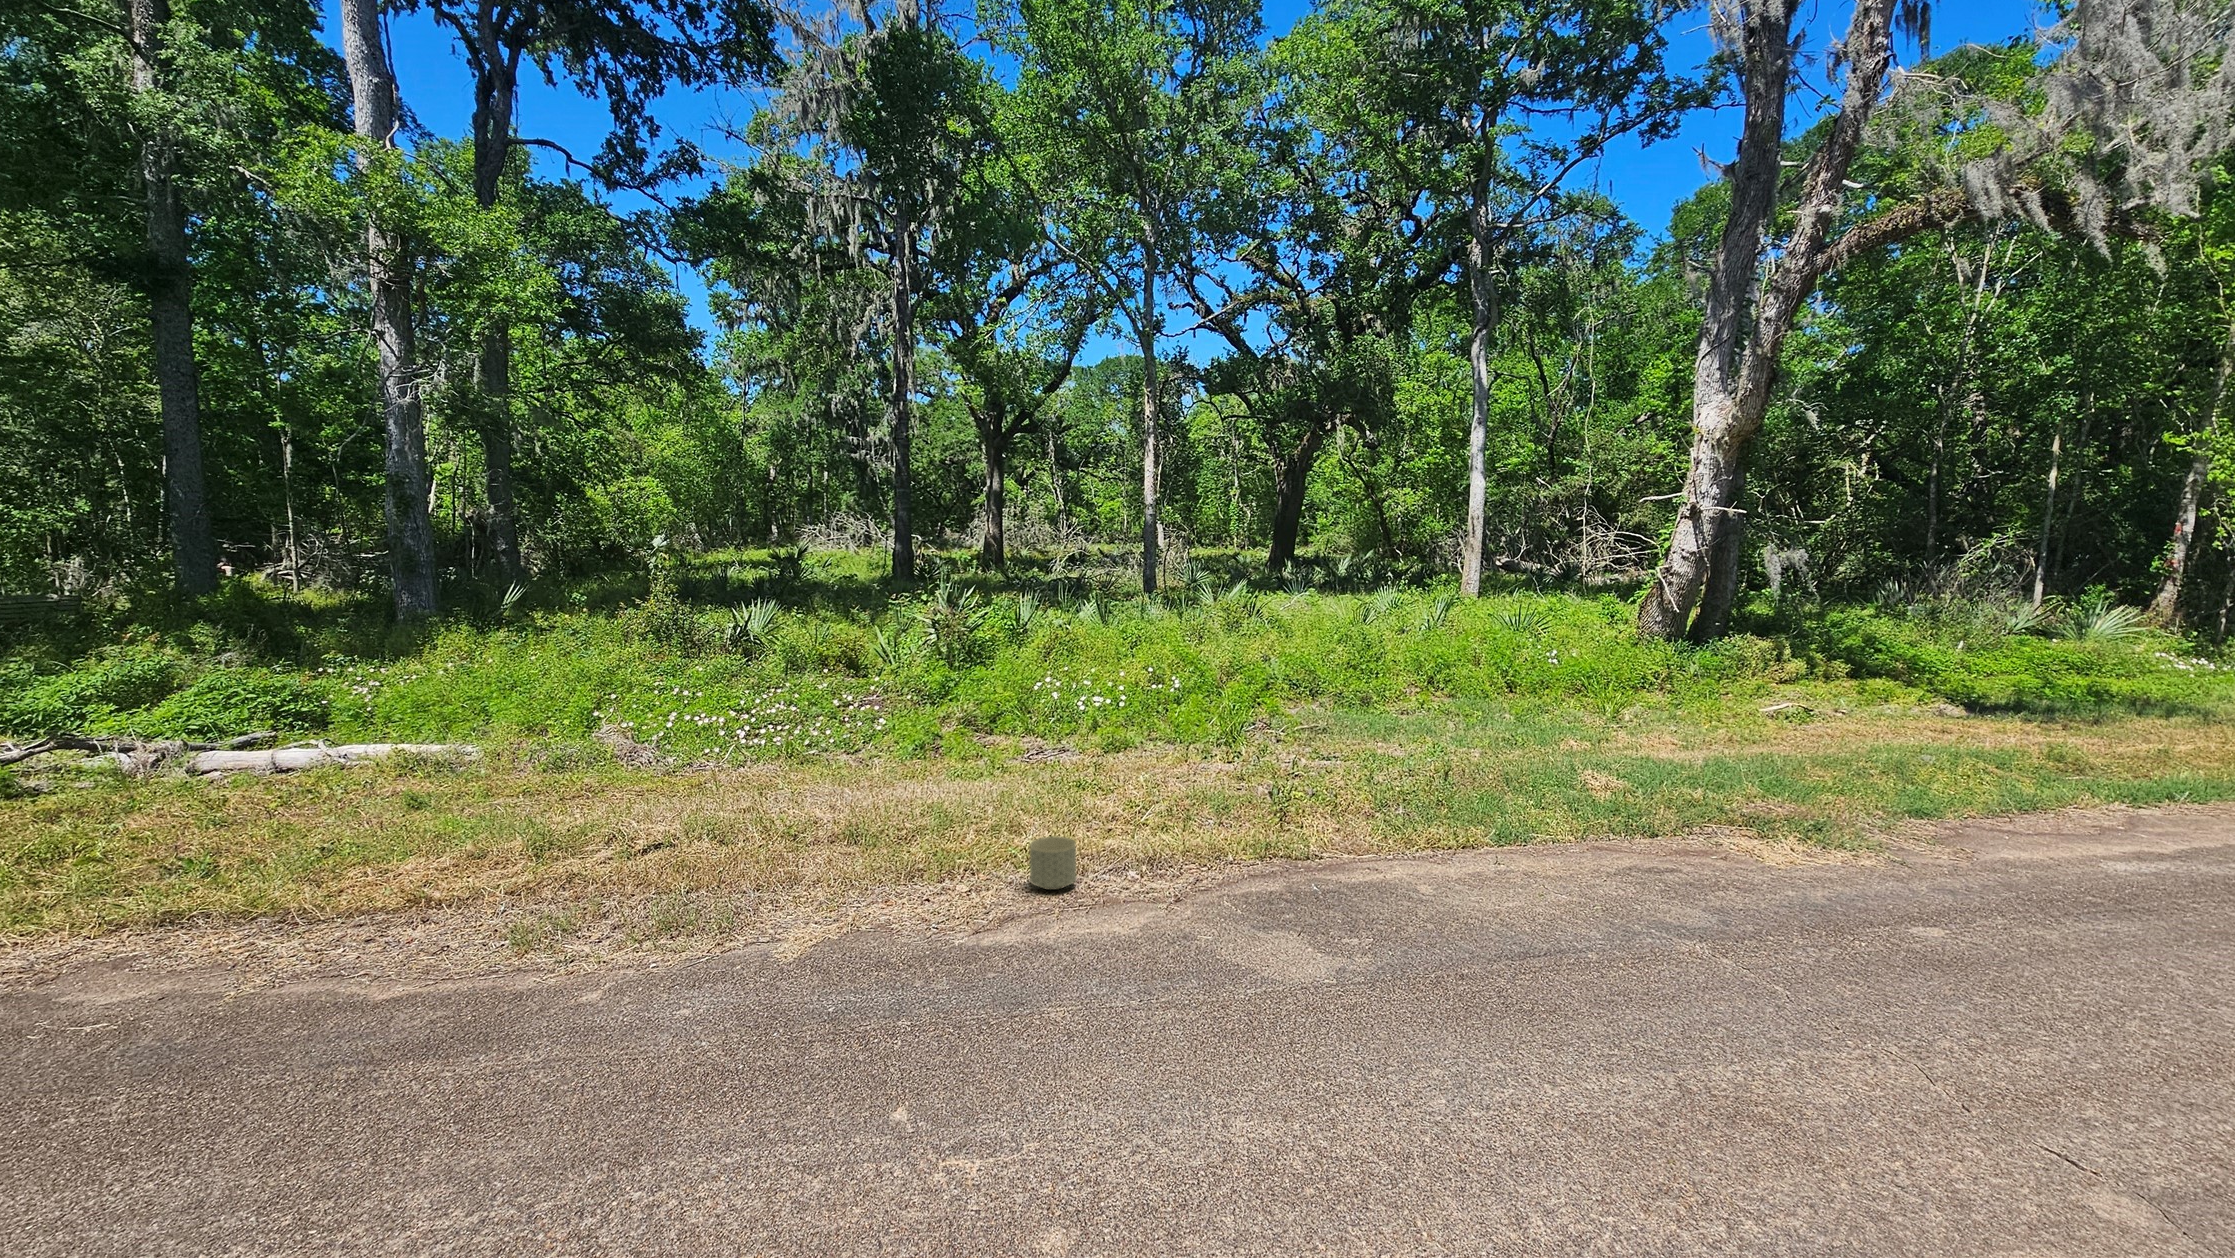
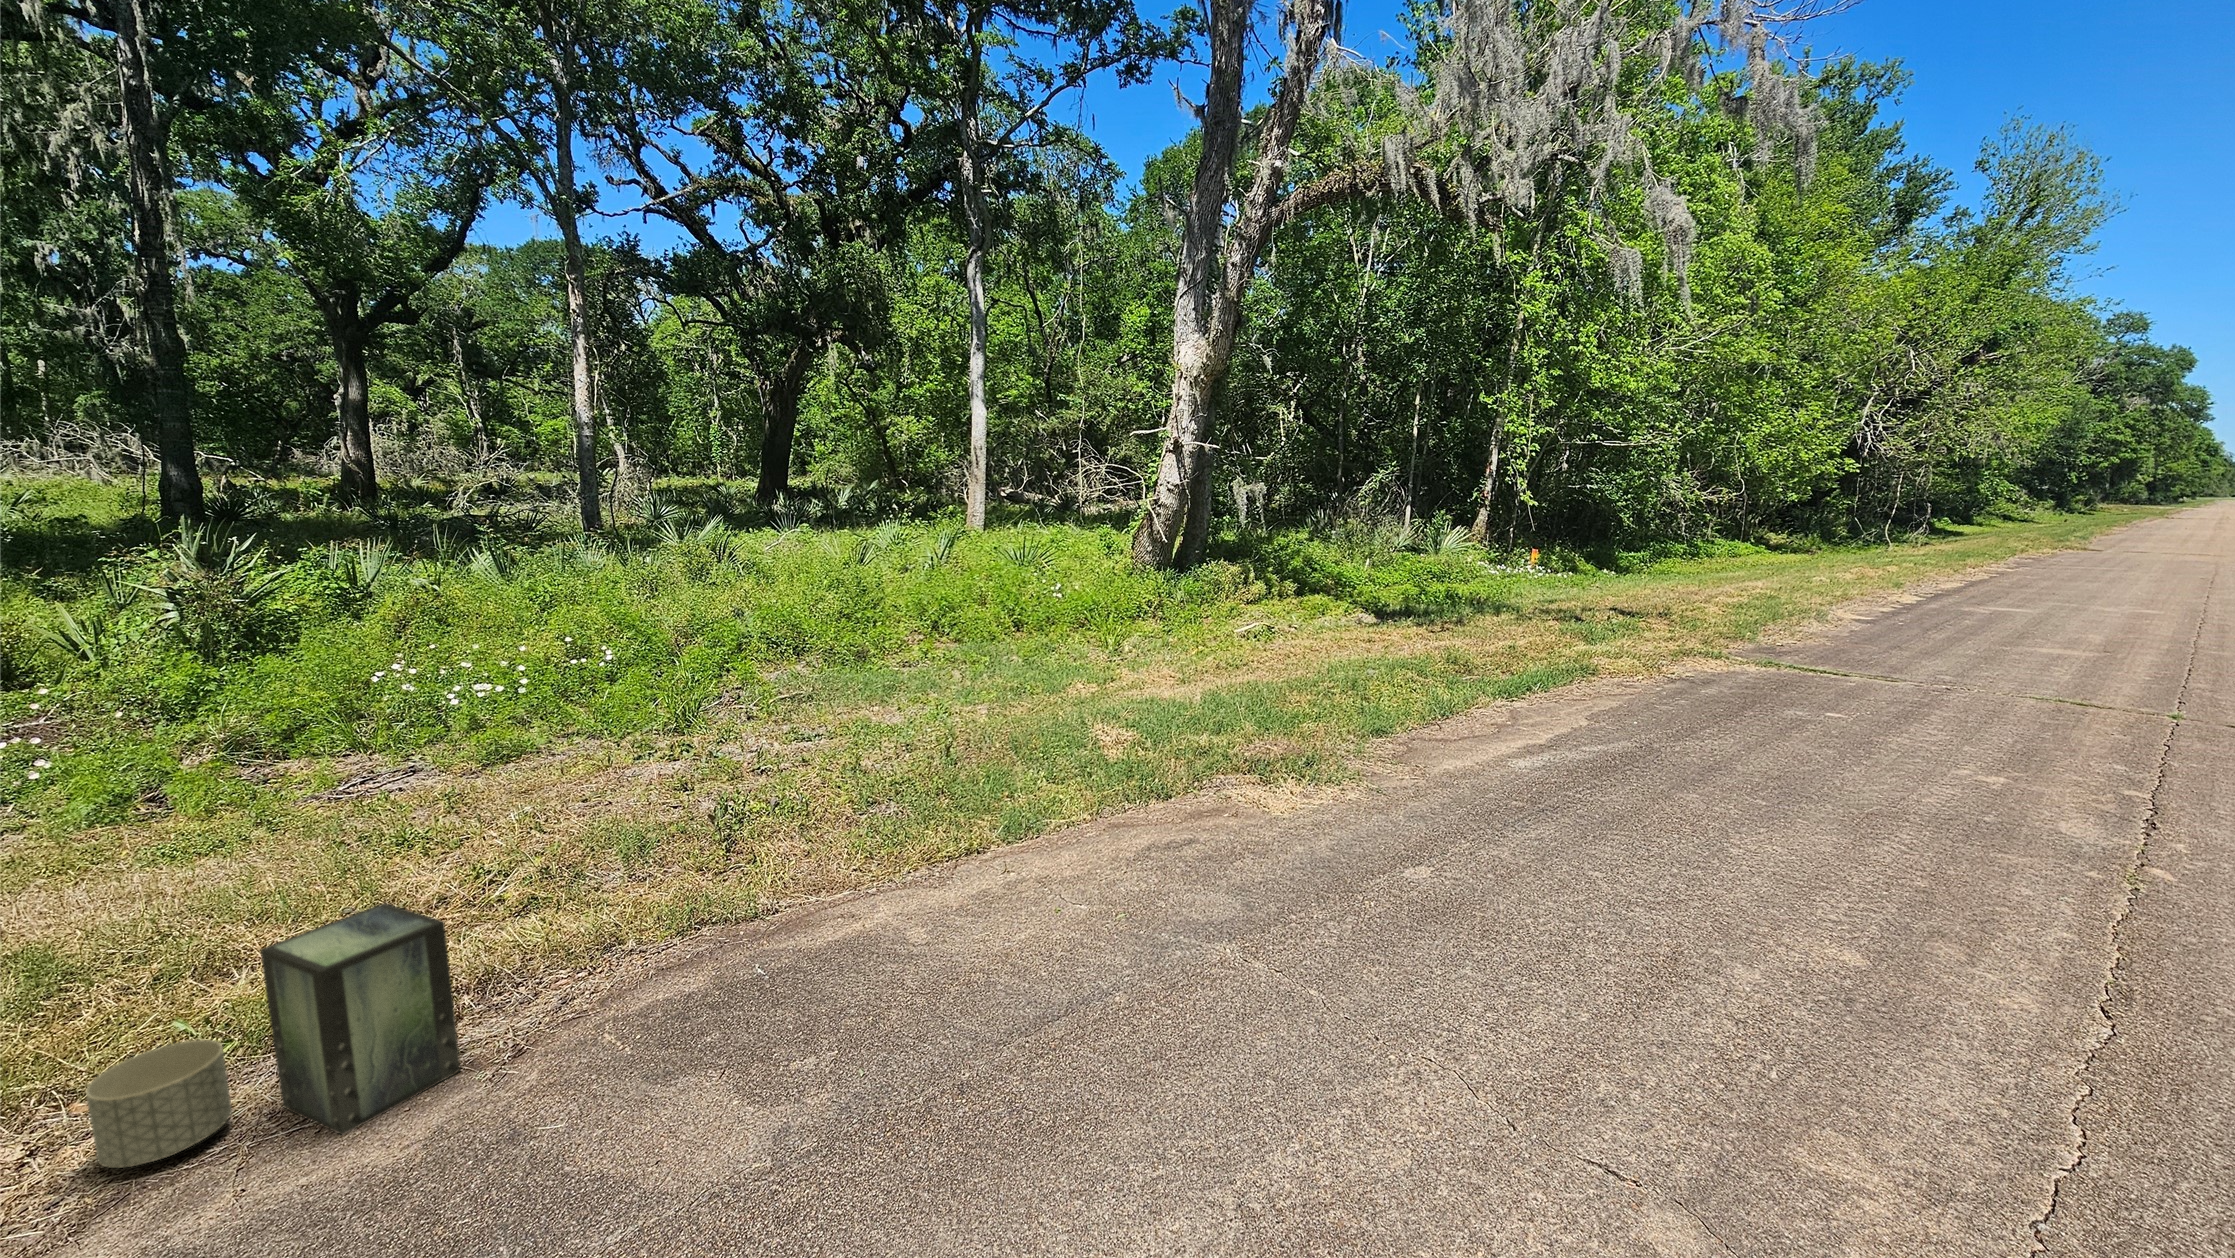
storage box: none [1093,785,1171,900] -> present [260,903,461,1135]

